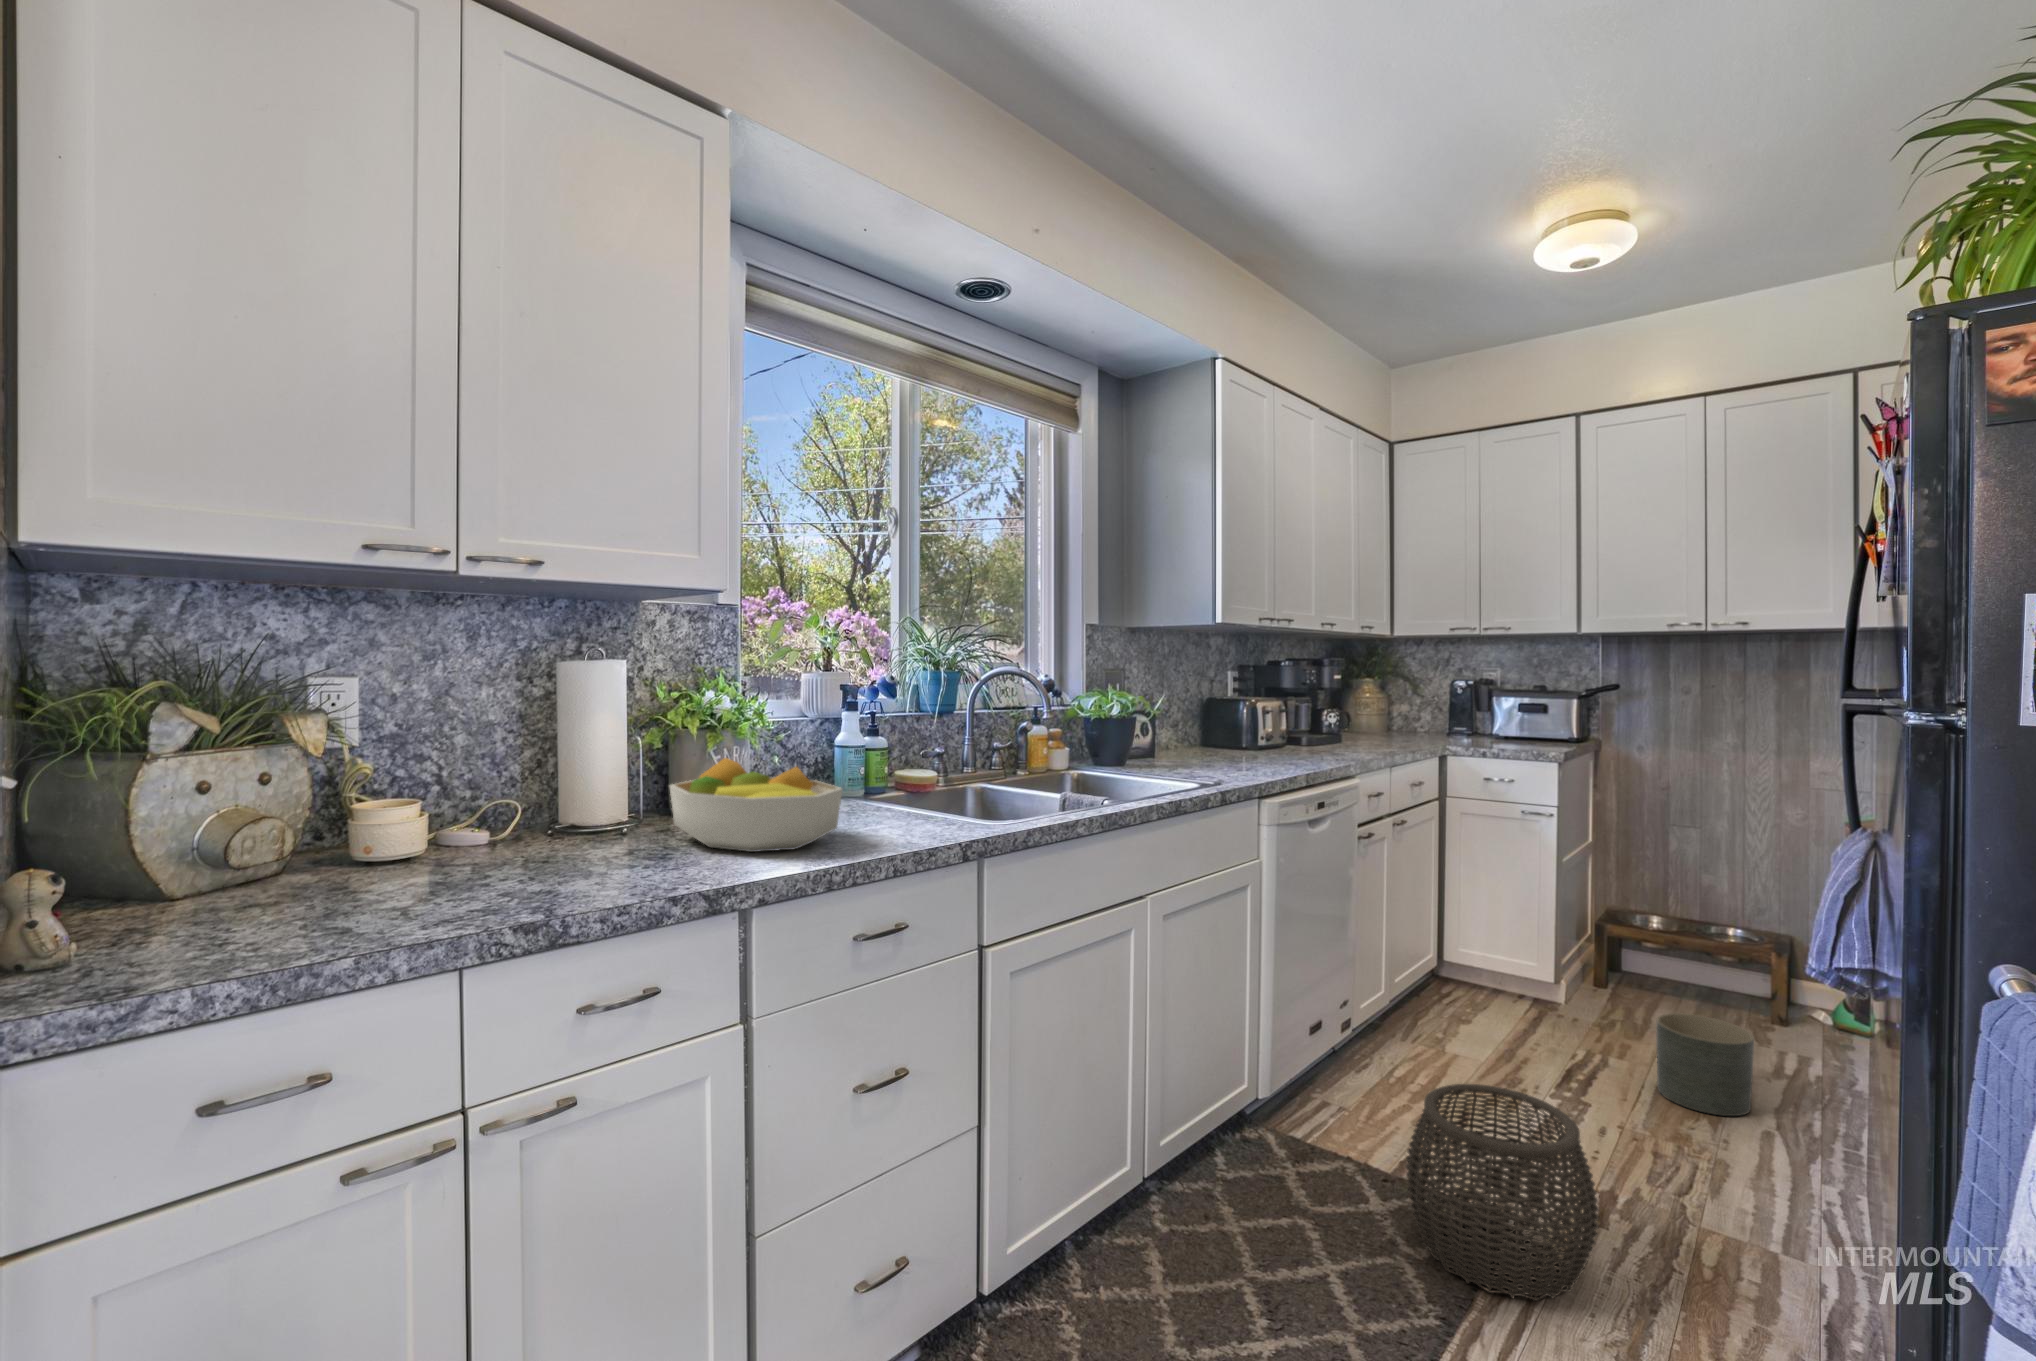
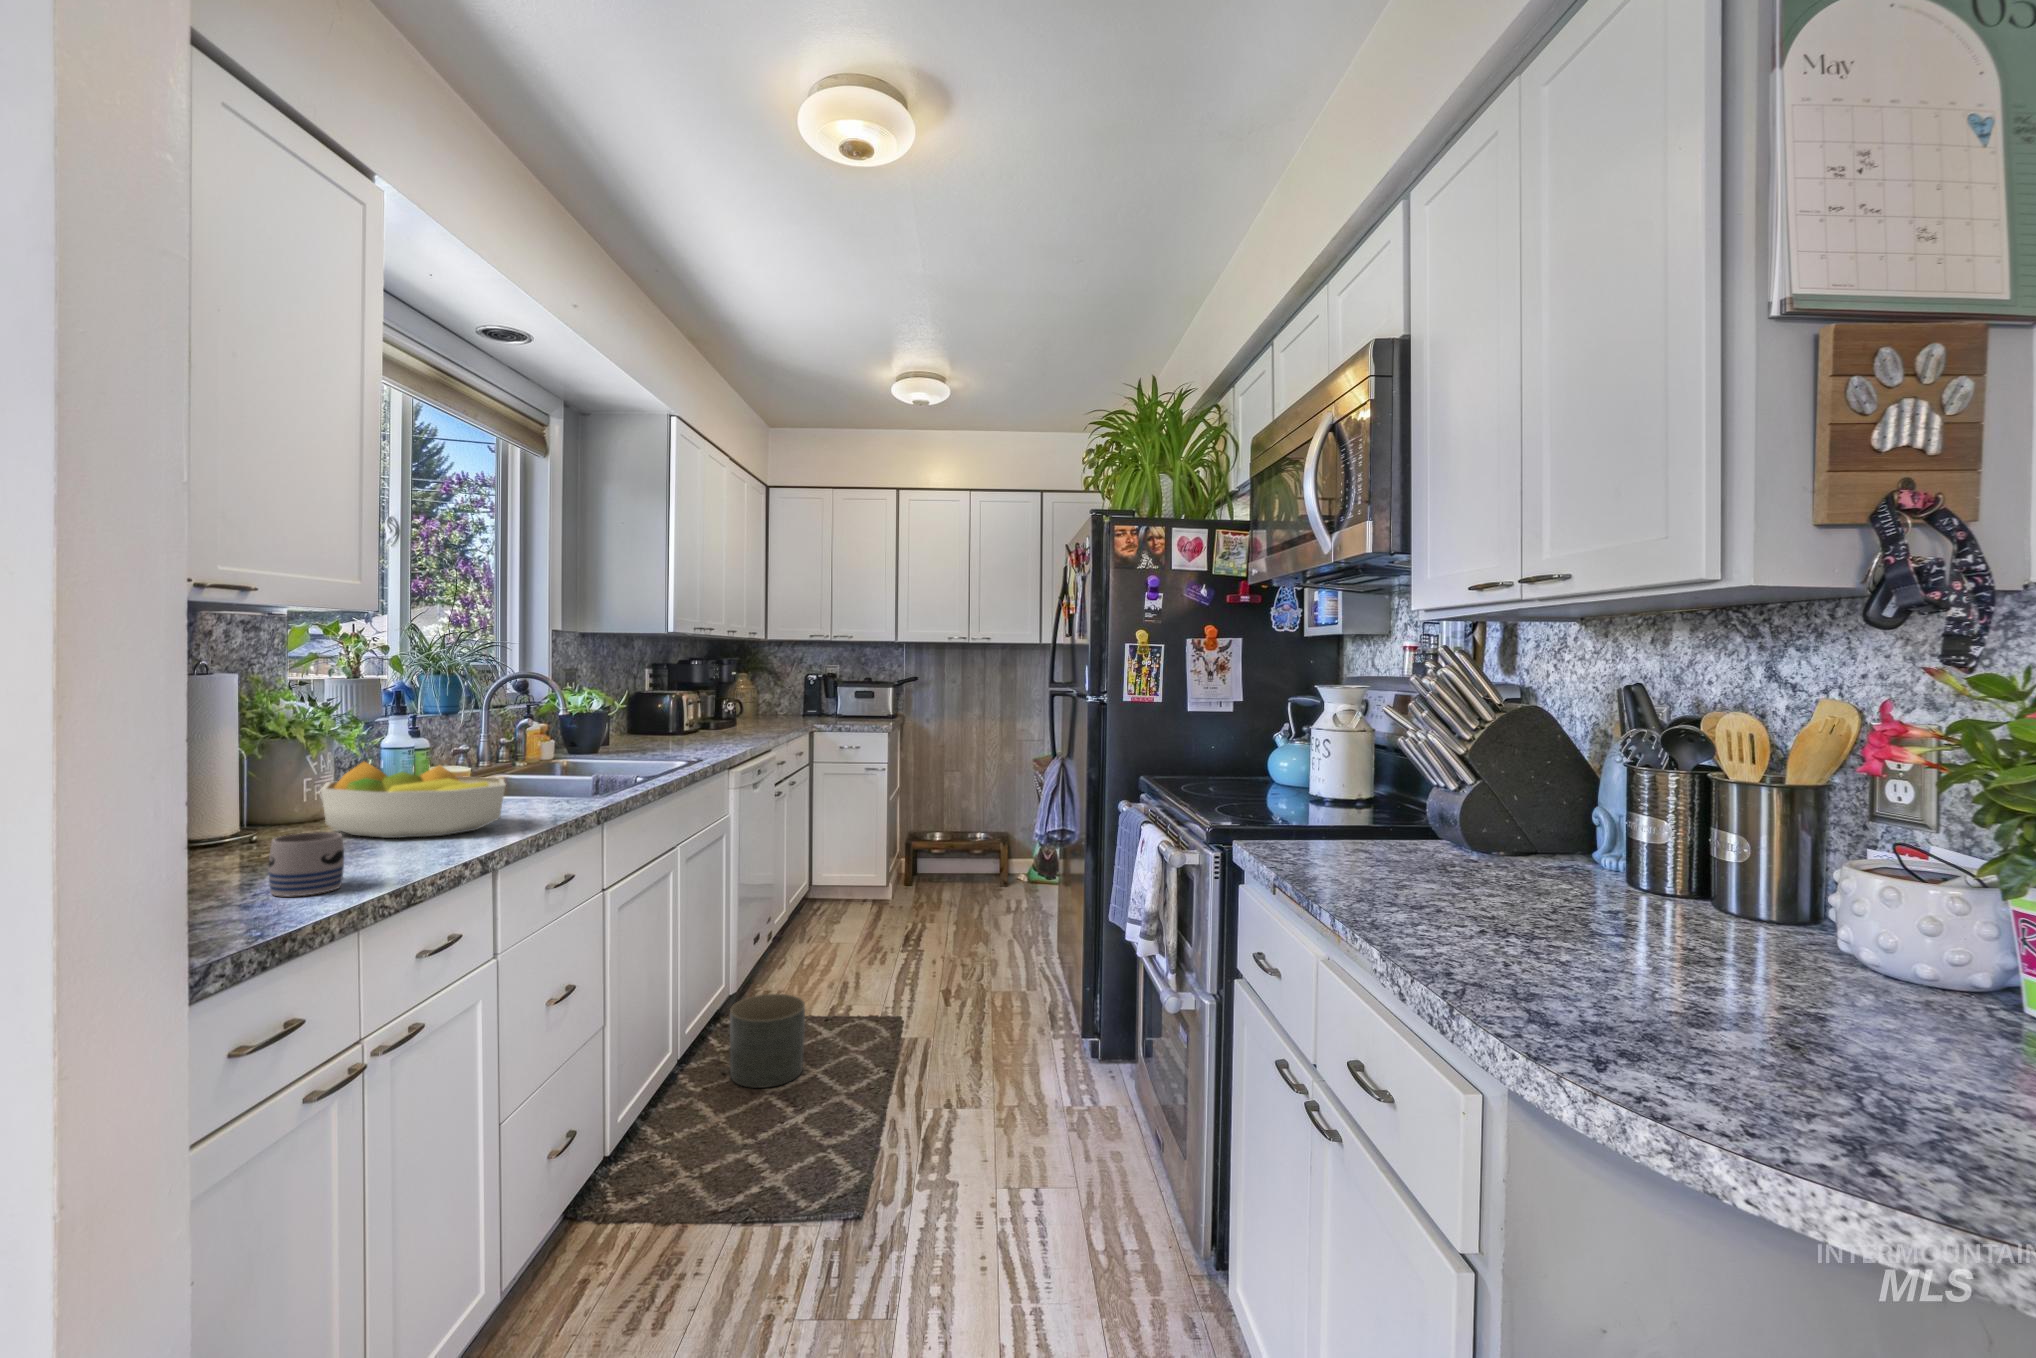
mug: none [436,836,536,913] -> present [269,832,344,896]
planter: present [1656,1013,1754,1116] -> present [730,994,805,1088]
woven basket: present [1406,1084,1599,1301] -> none [850,935,956,1052]

